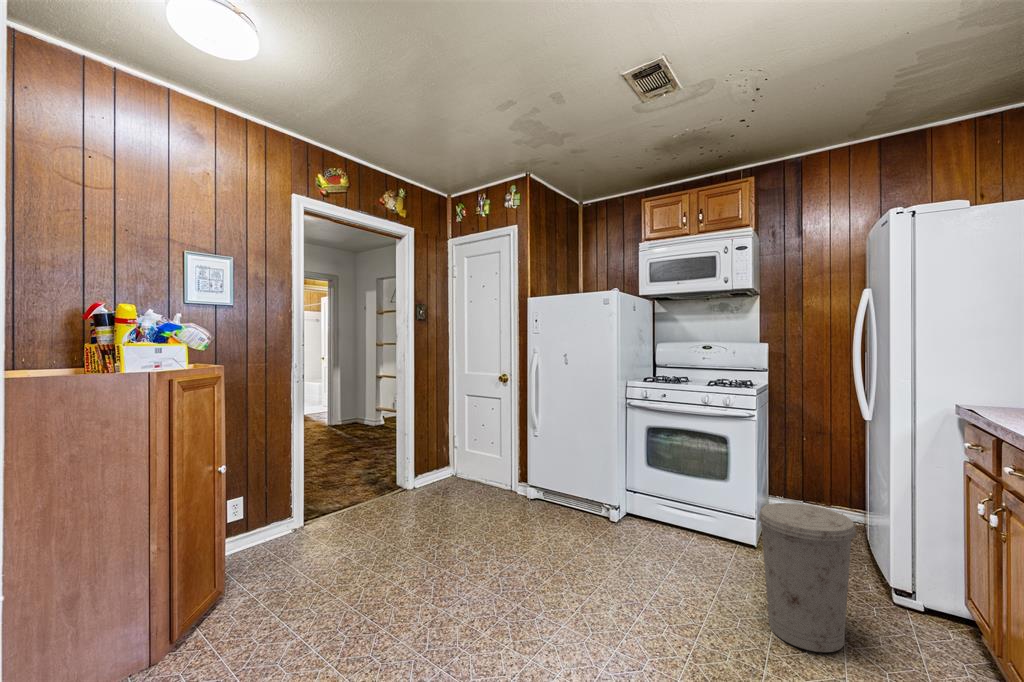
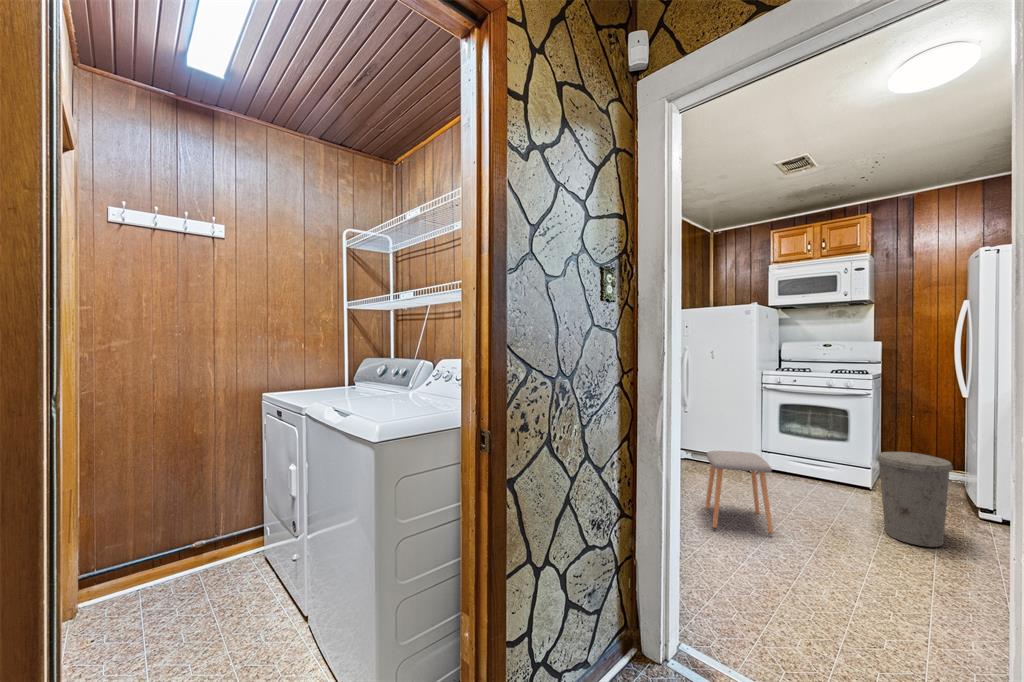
stool: none [523,513,612,654] -> present [706,451,773,534]

